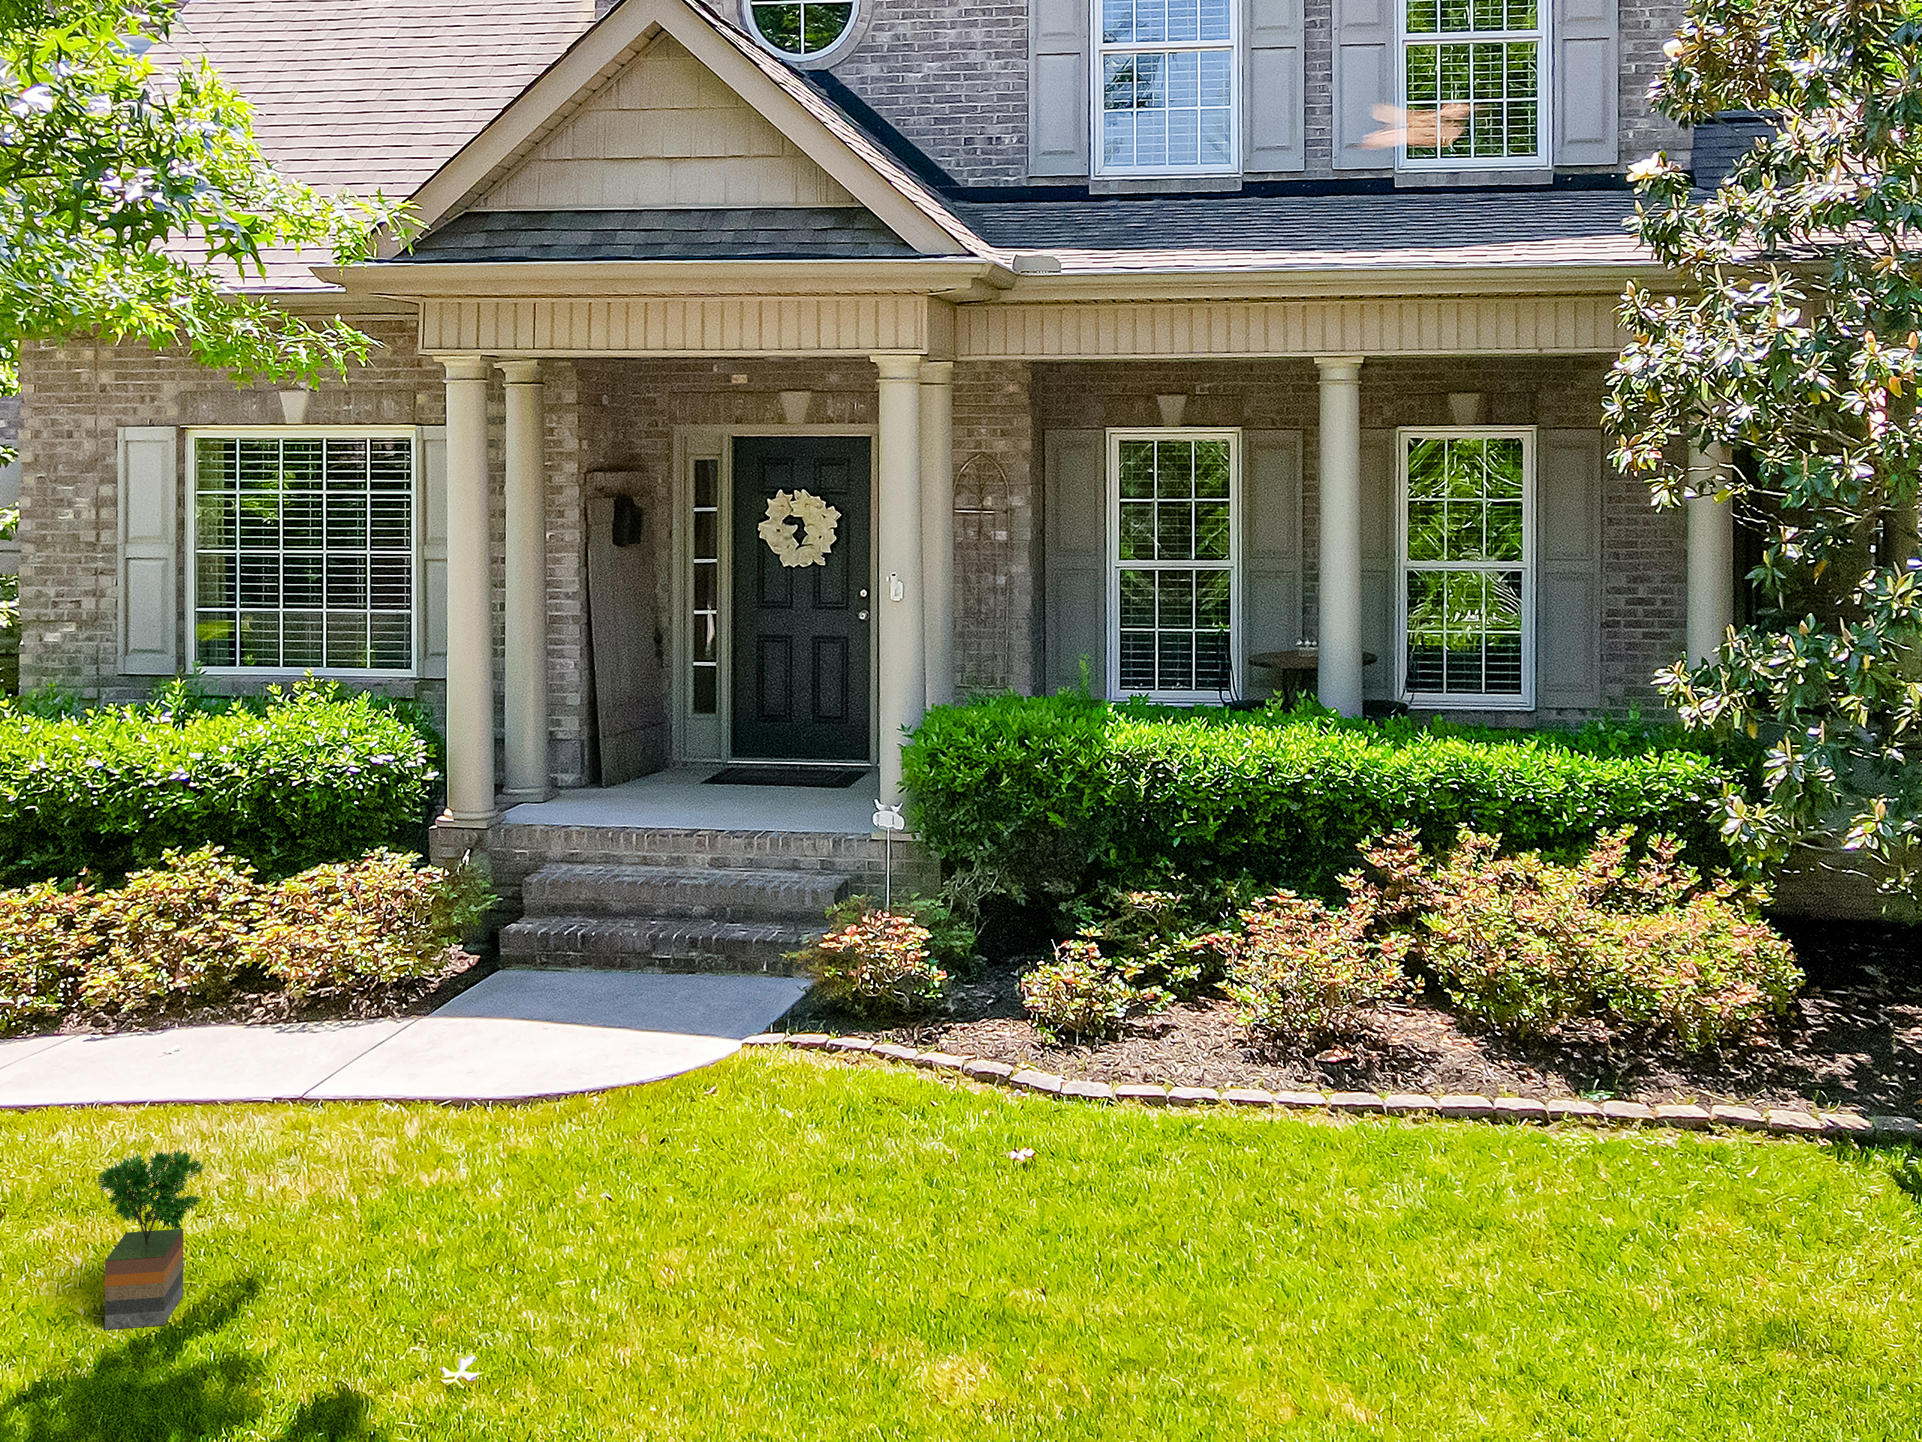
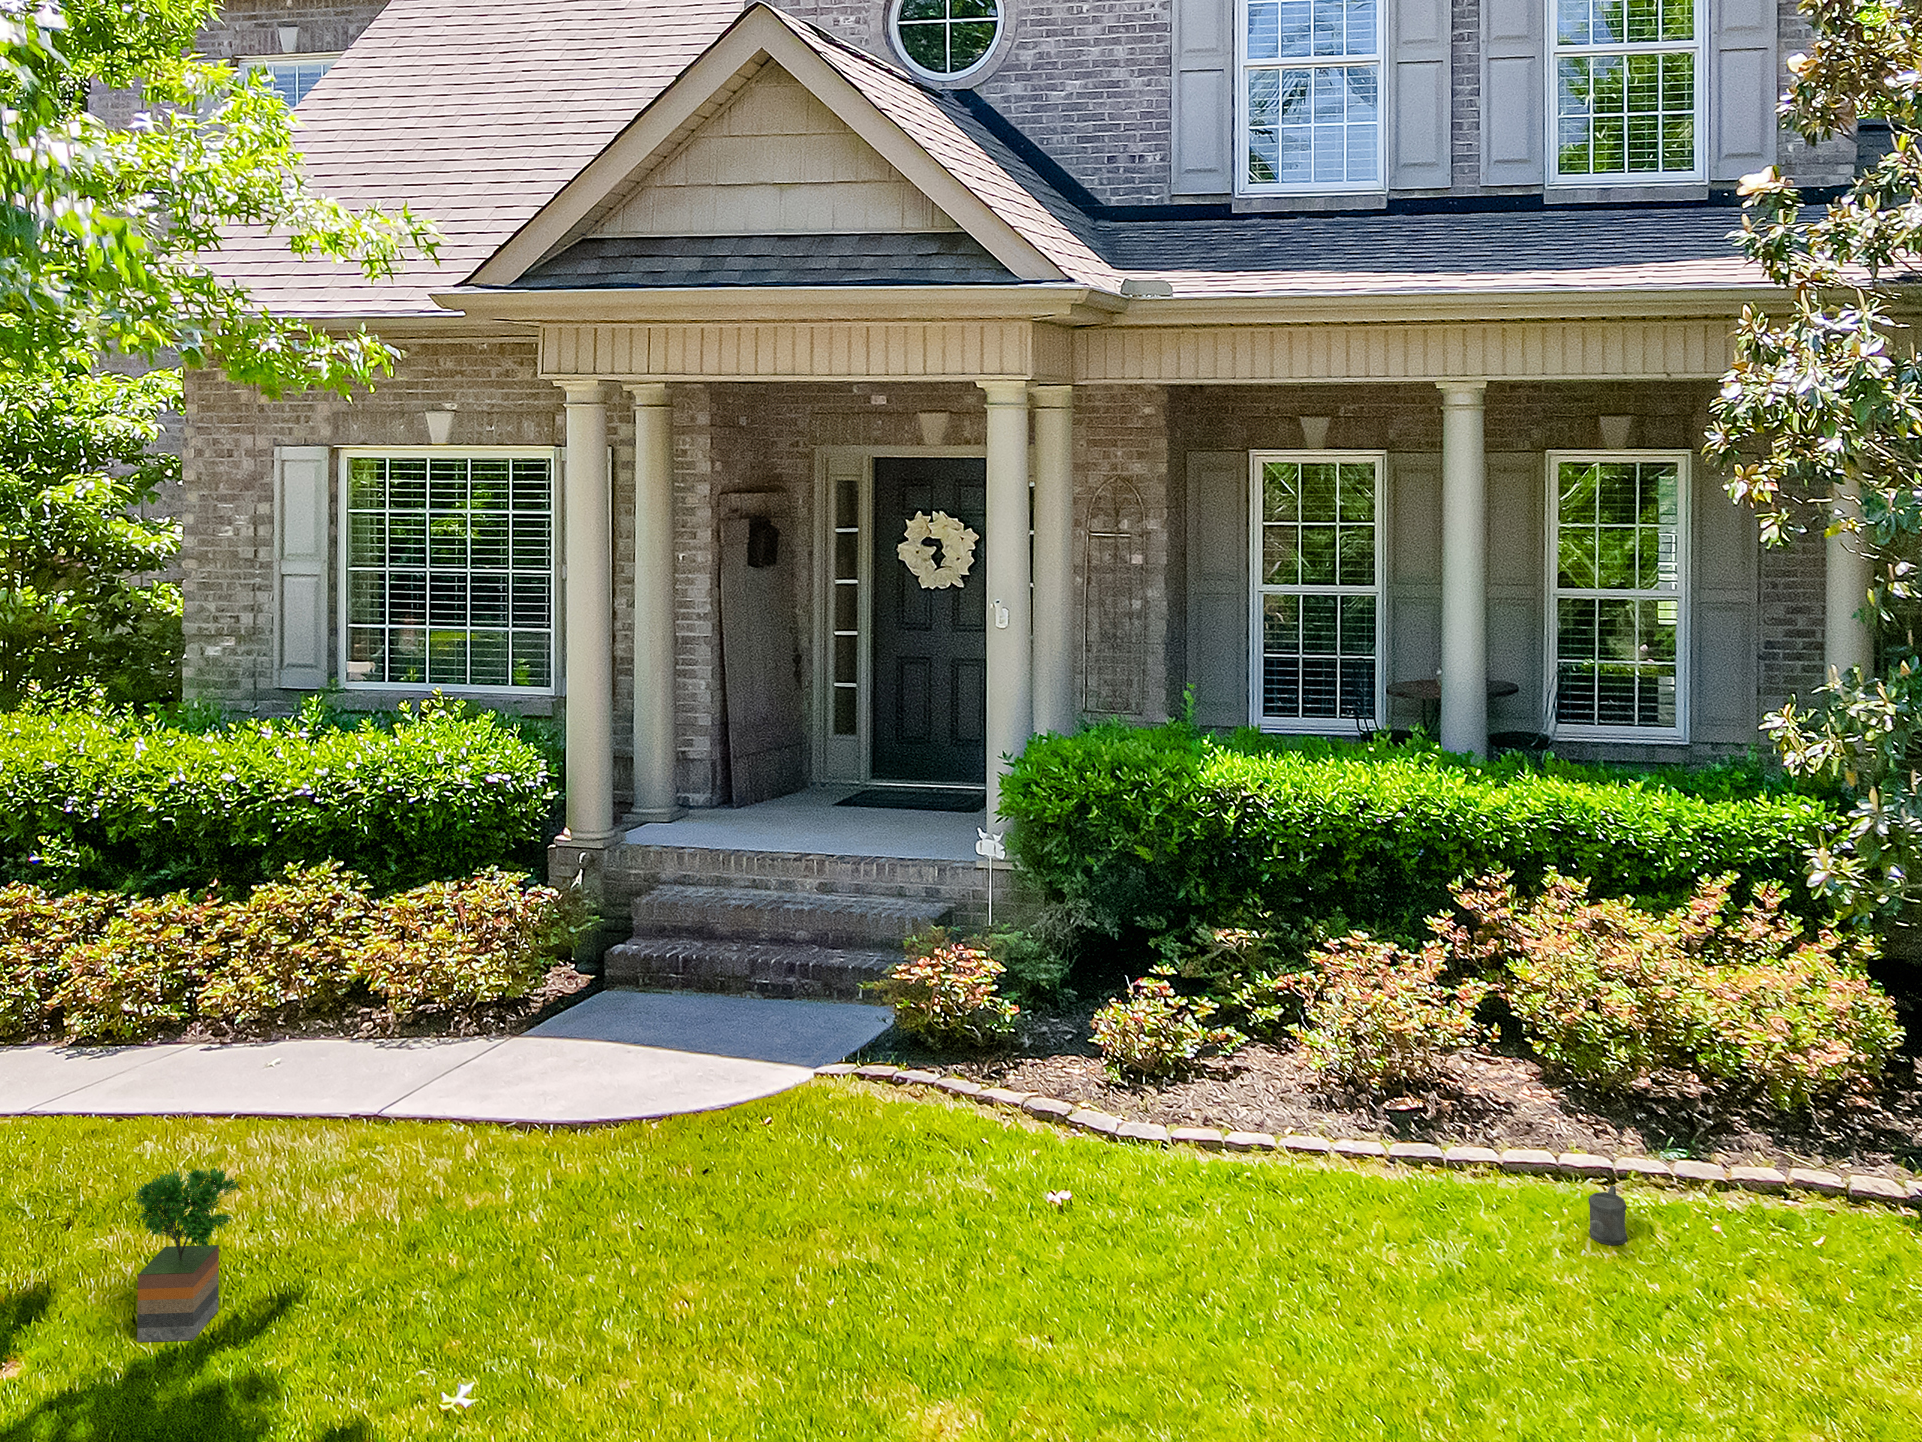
watering can: none [1534,1122,1572,1178] -> present [1588,1185,1627,1245]

